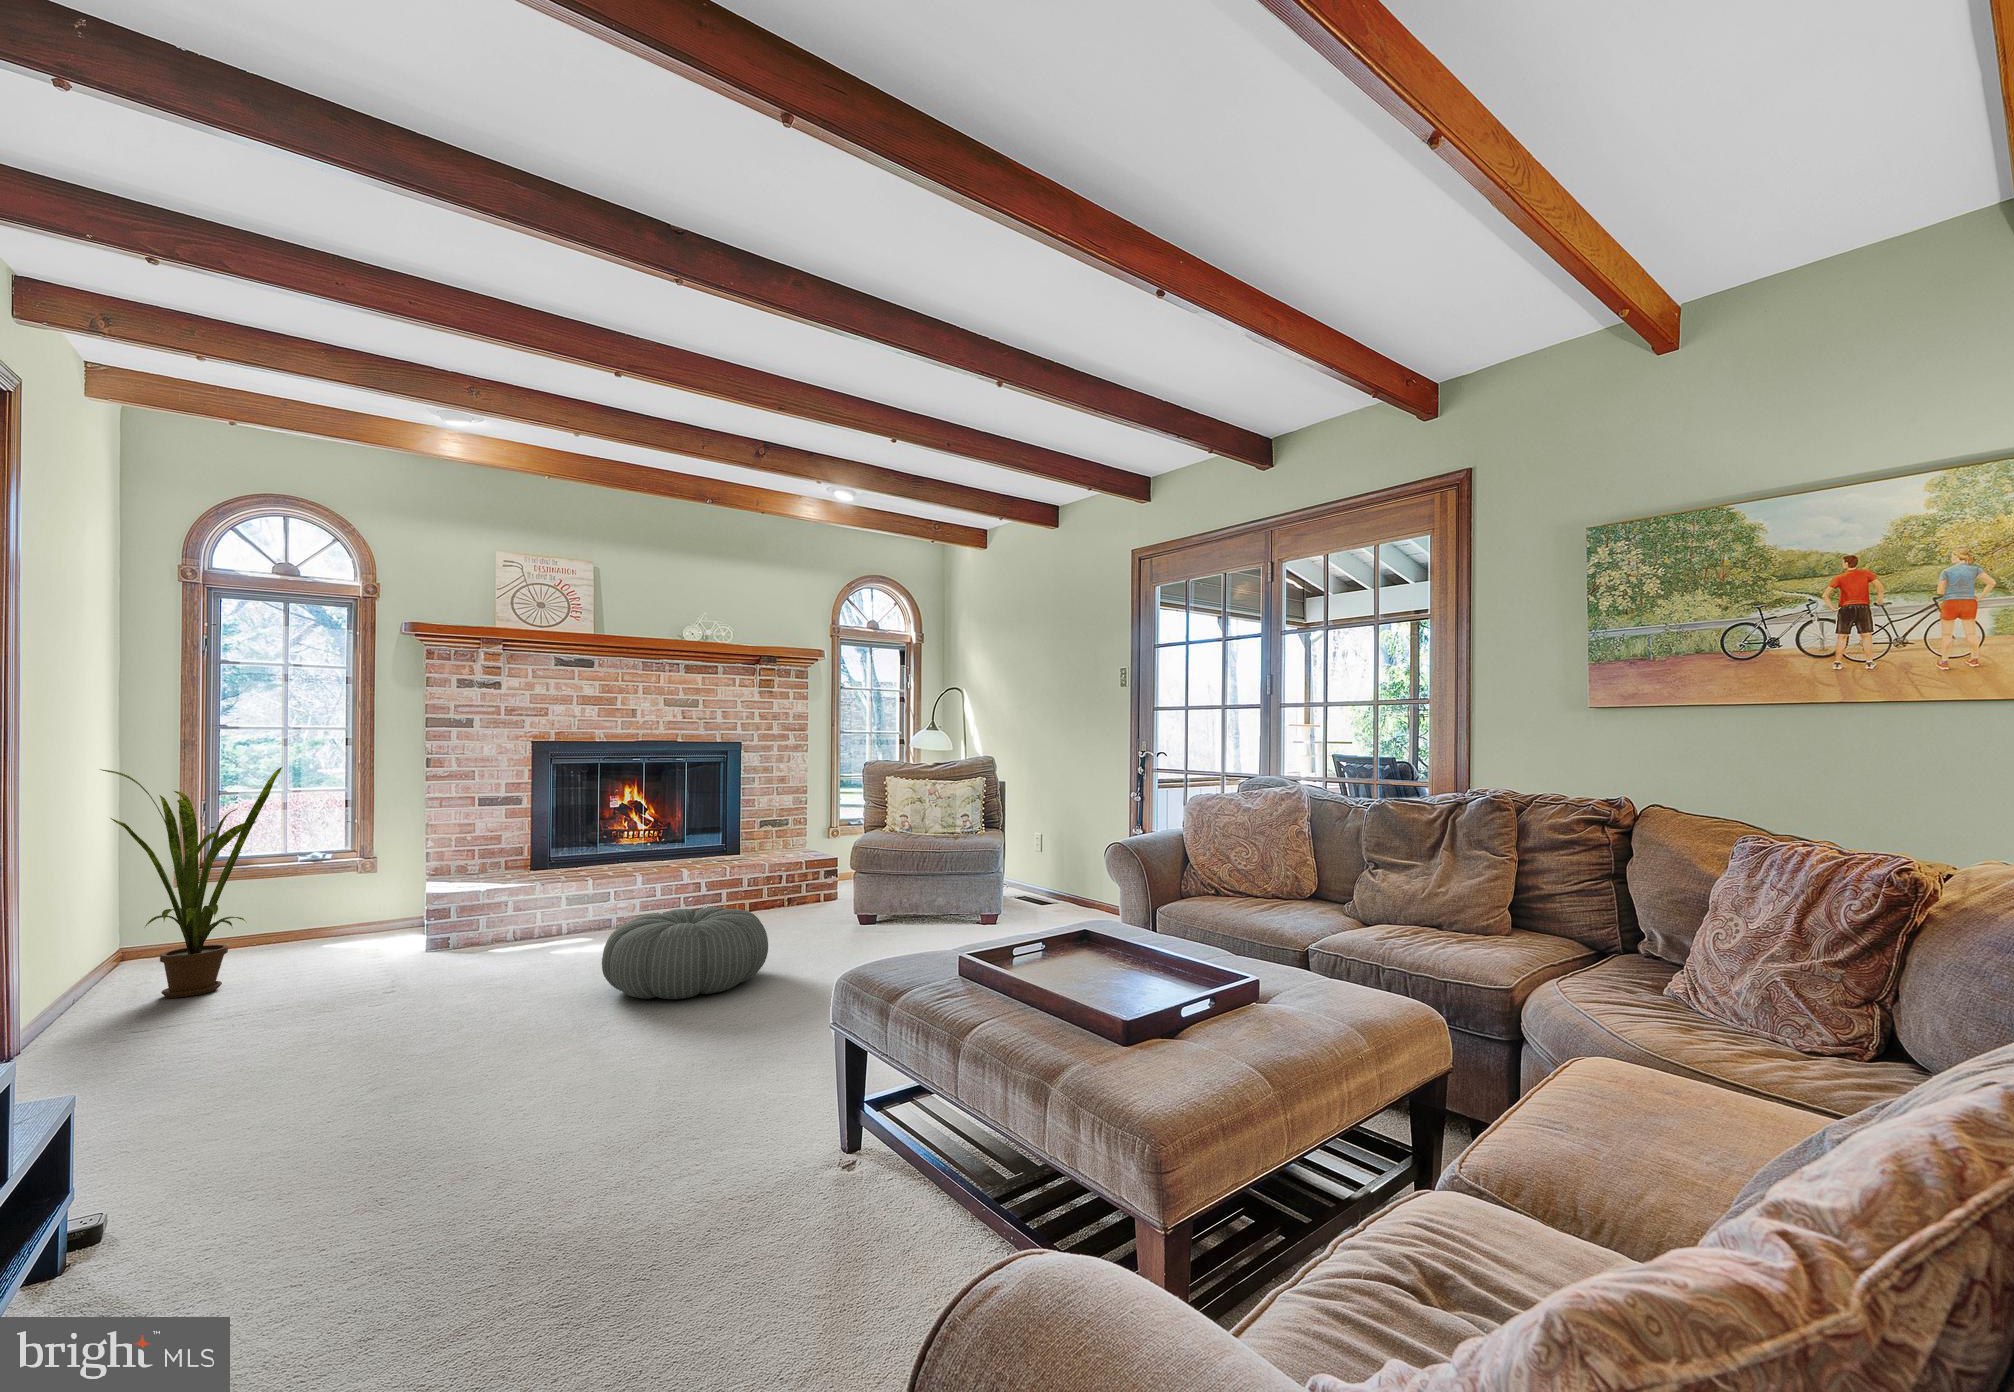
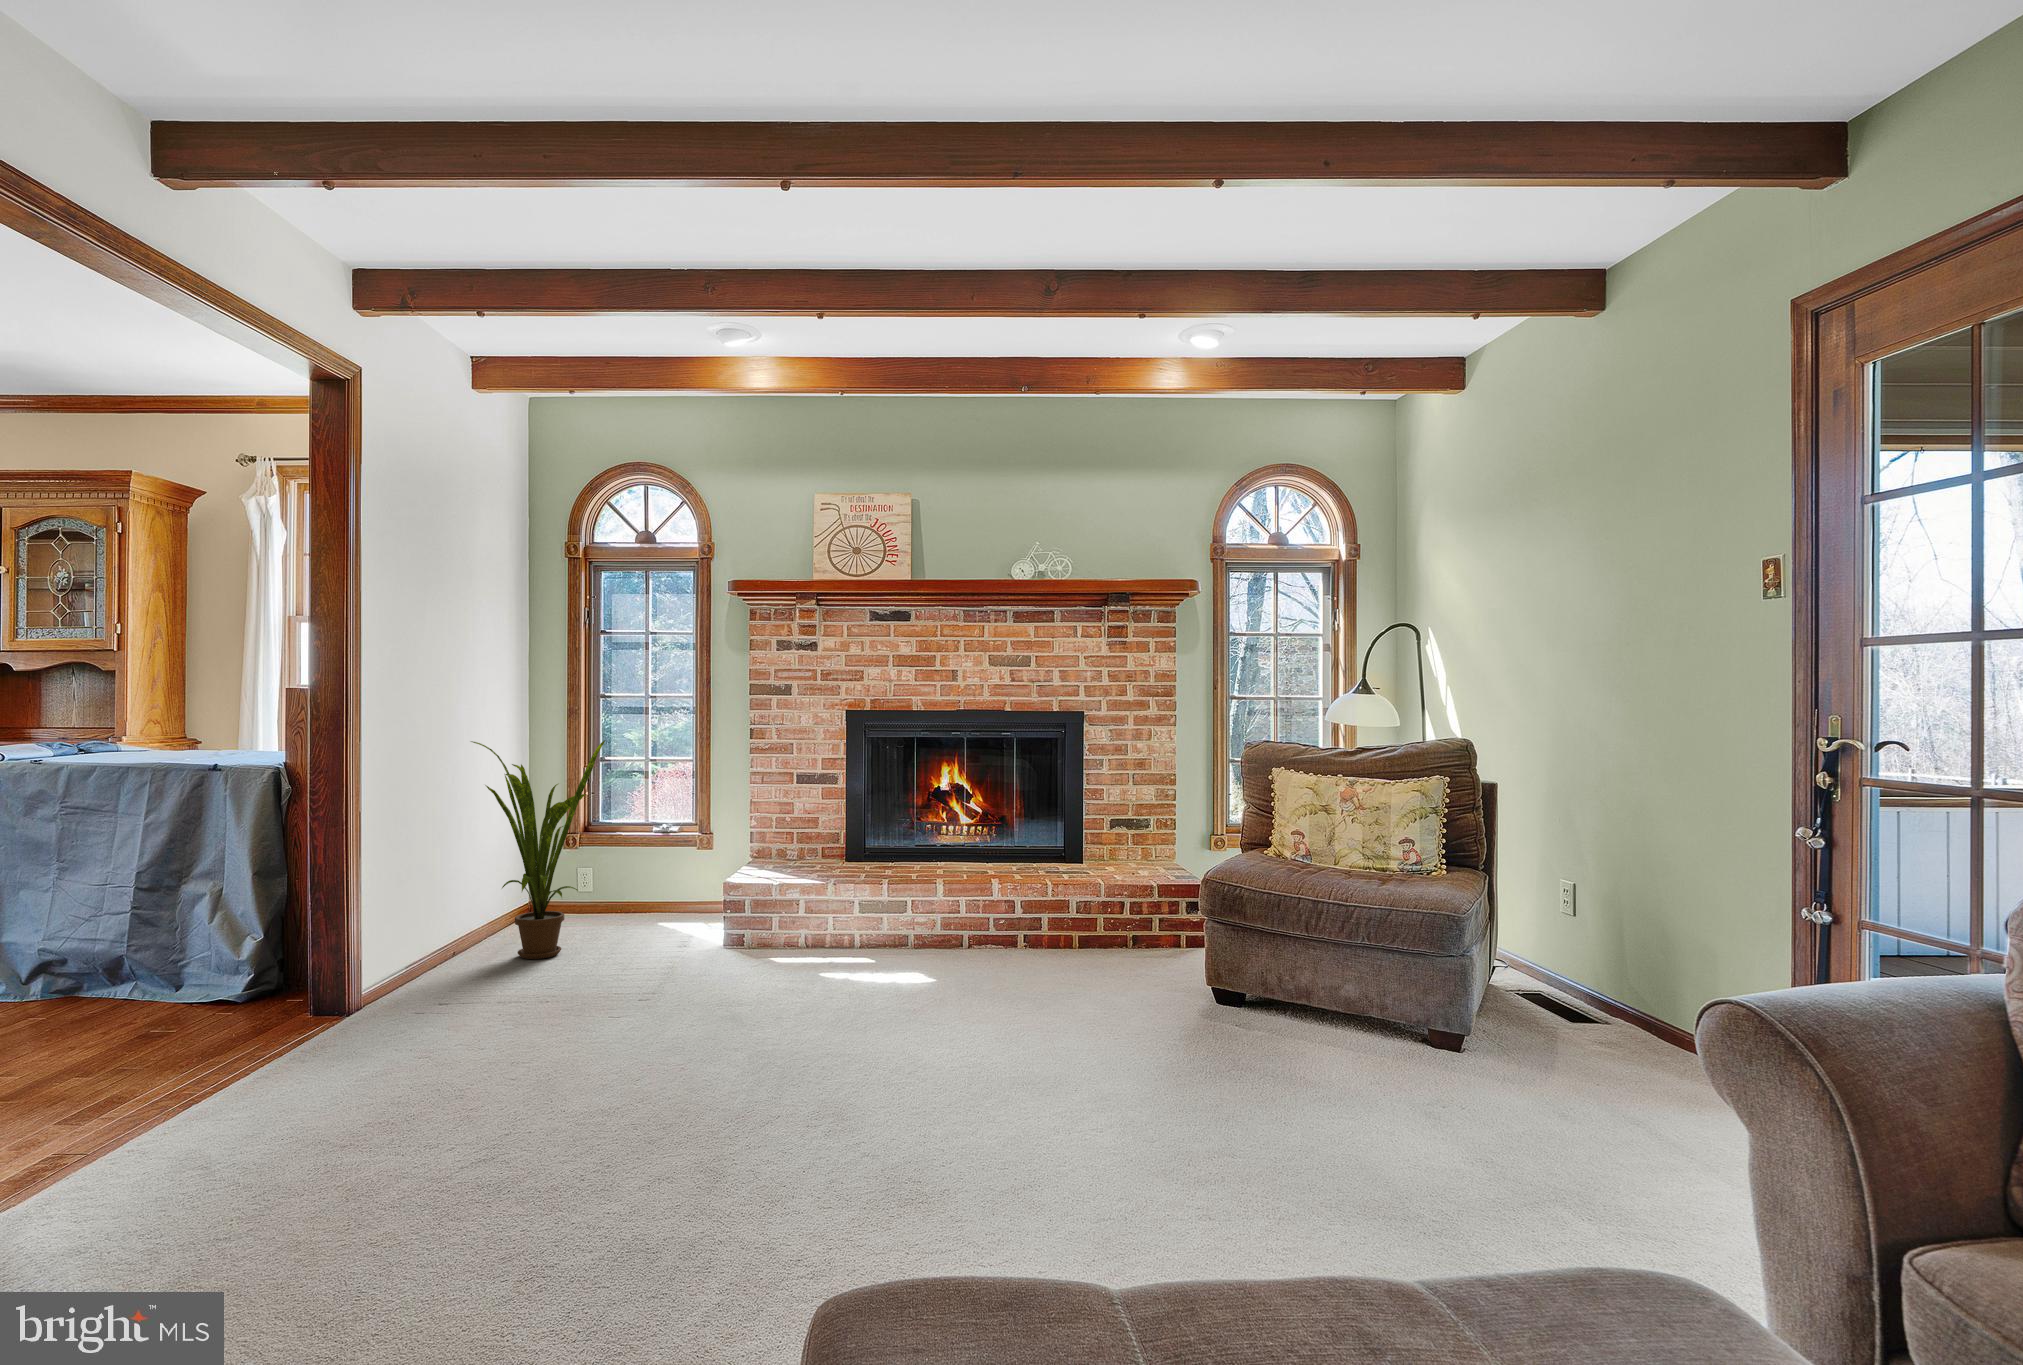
pouf: present [602,907,768,999] -> none [803,942,997,1061]

